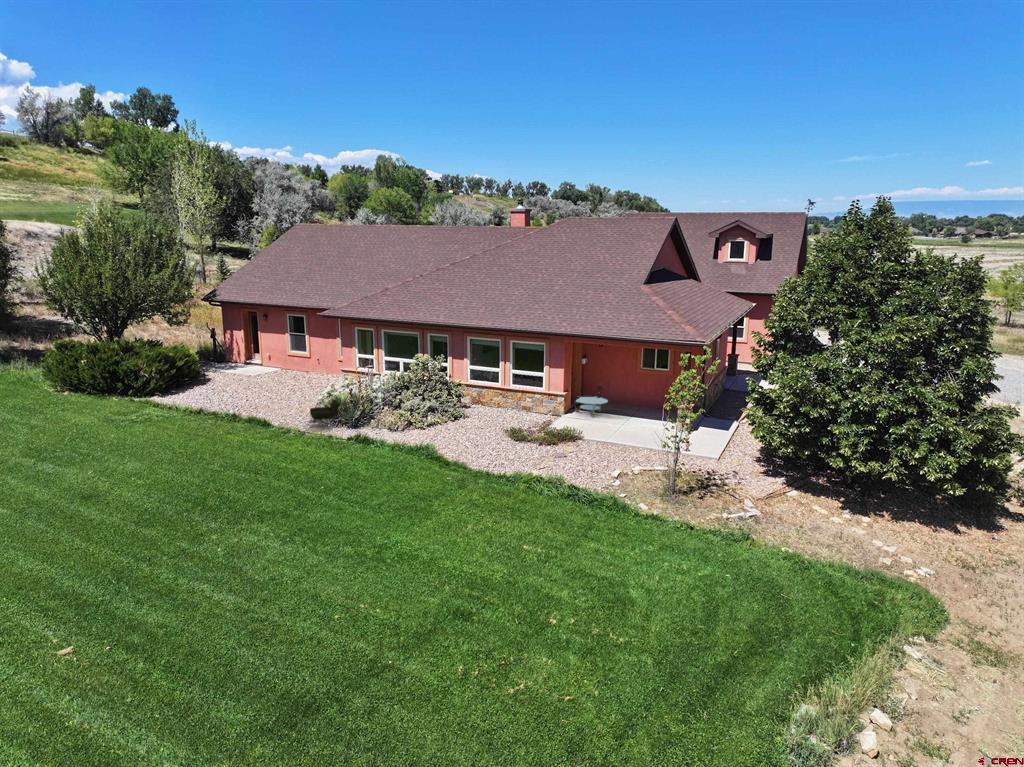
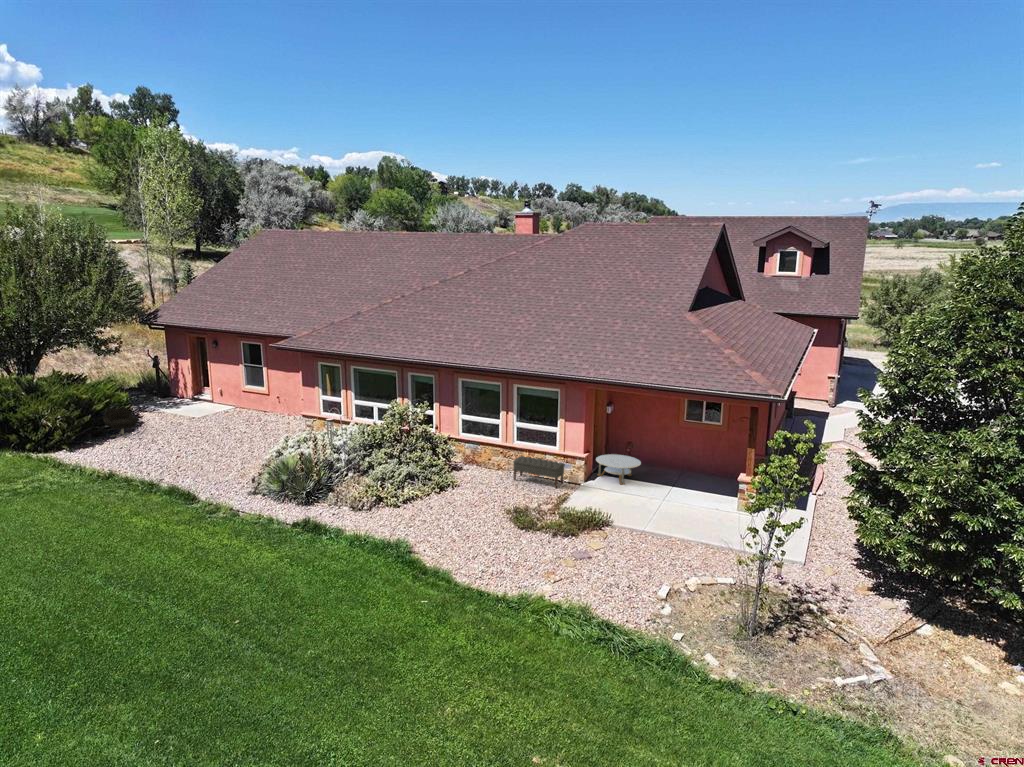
bench: none [509,396,549,419] -> present [513,456,565,488]
lounge chair: present [310,399,340,429] -> present [103,407,139,437]

